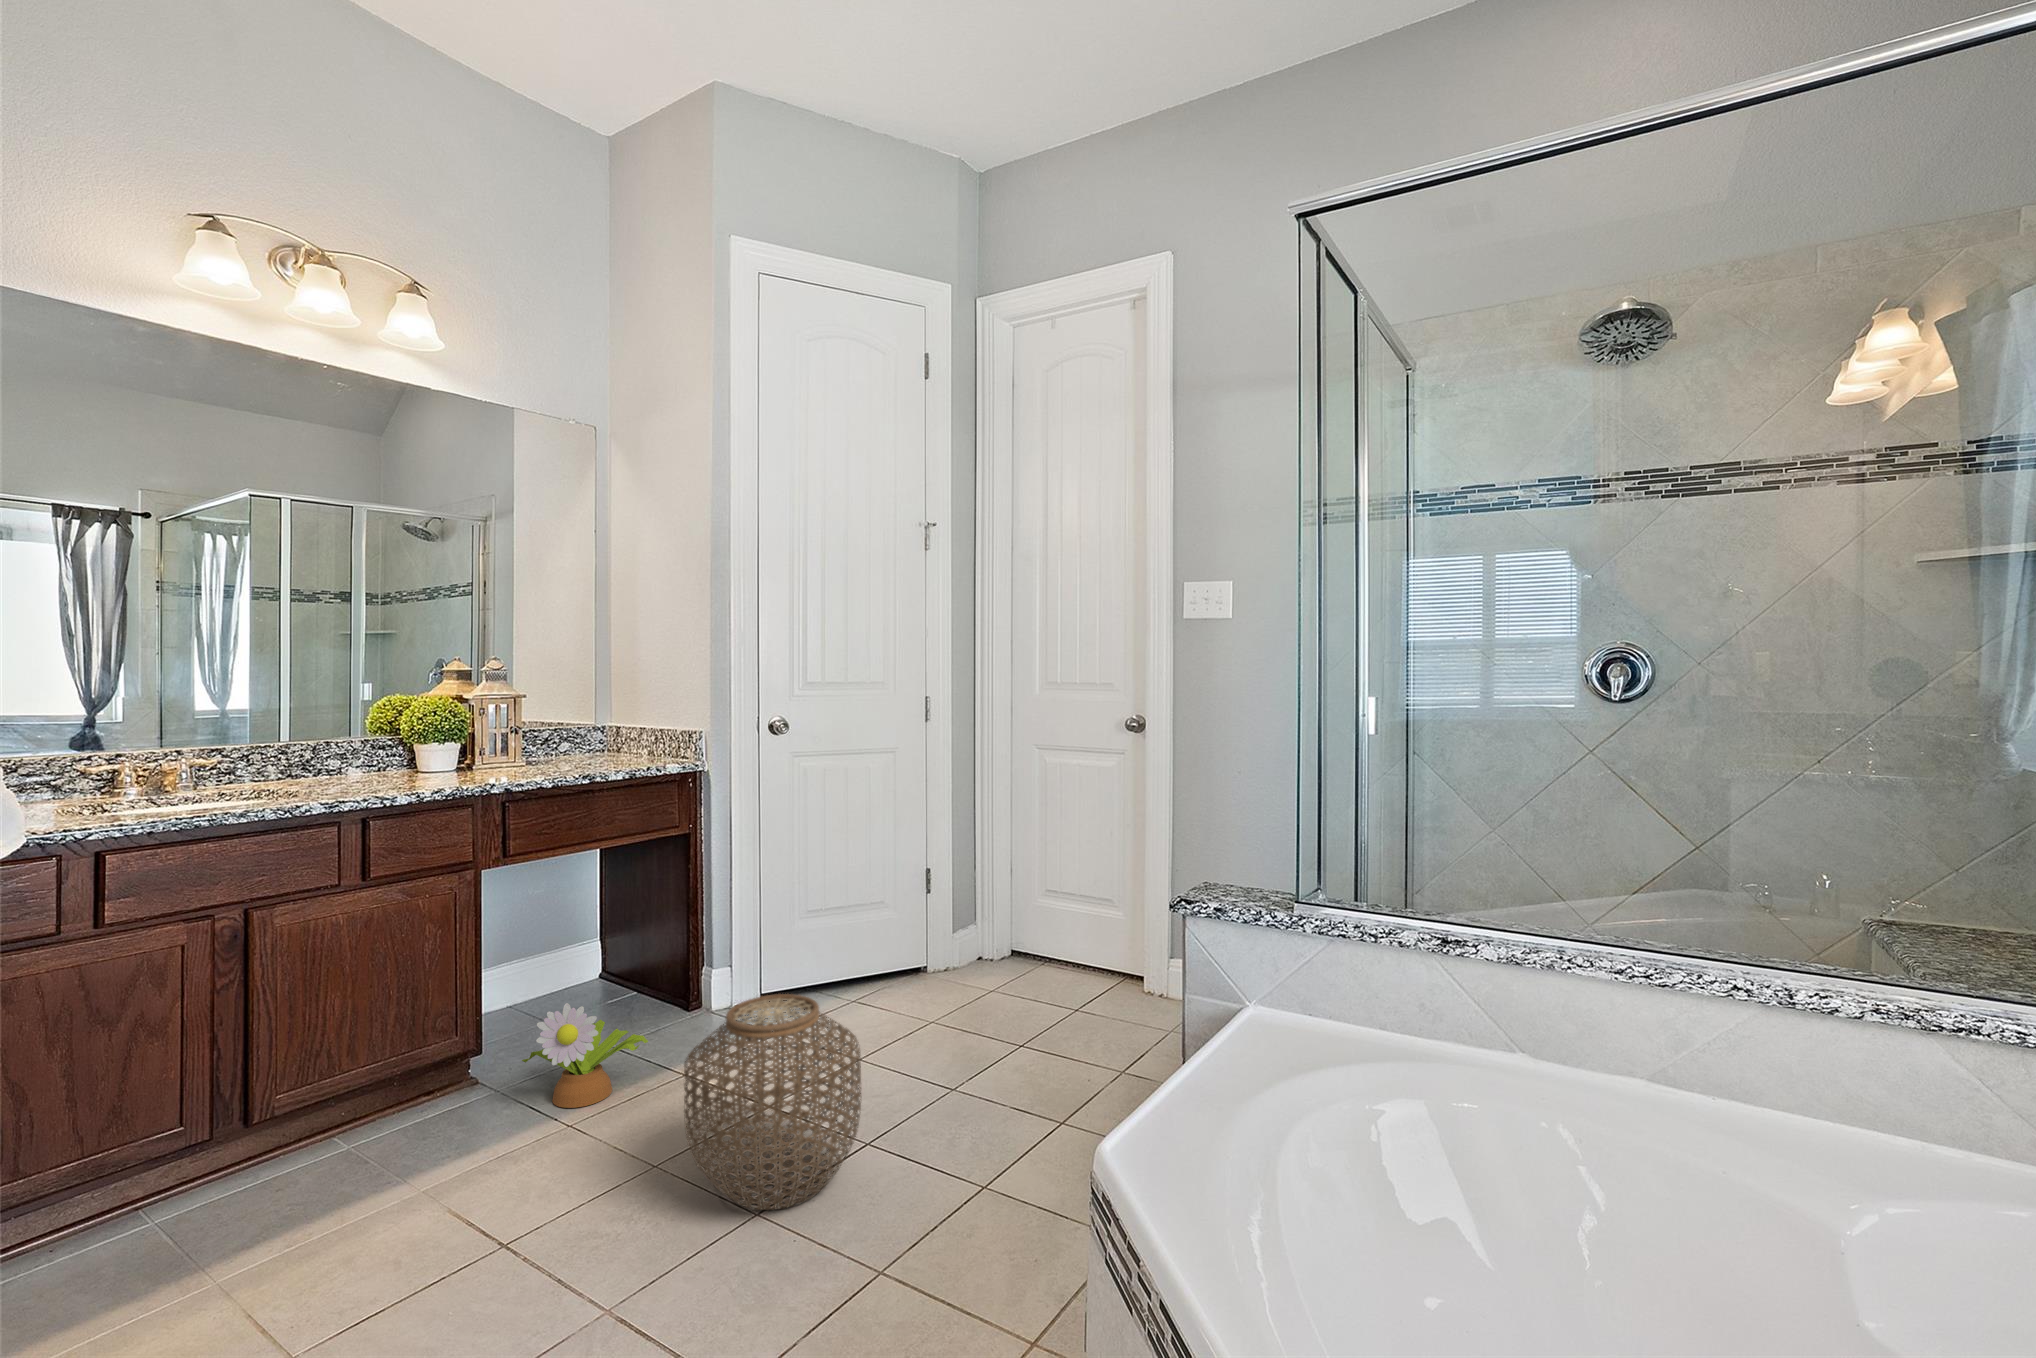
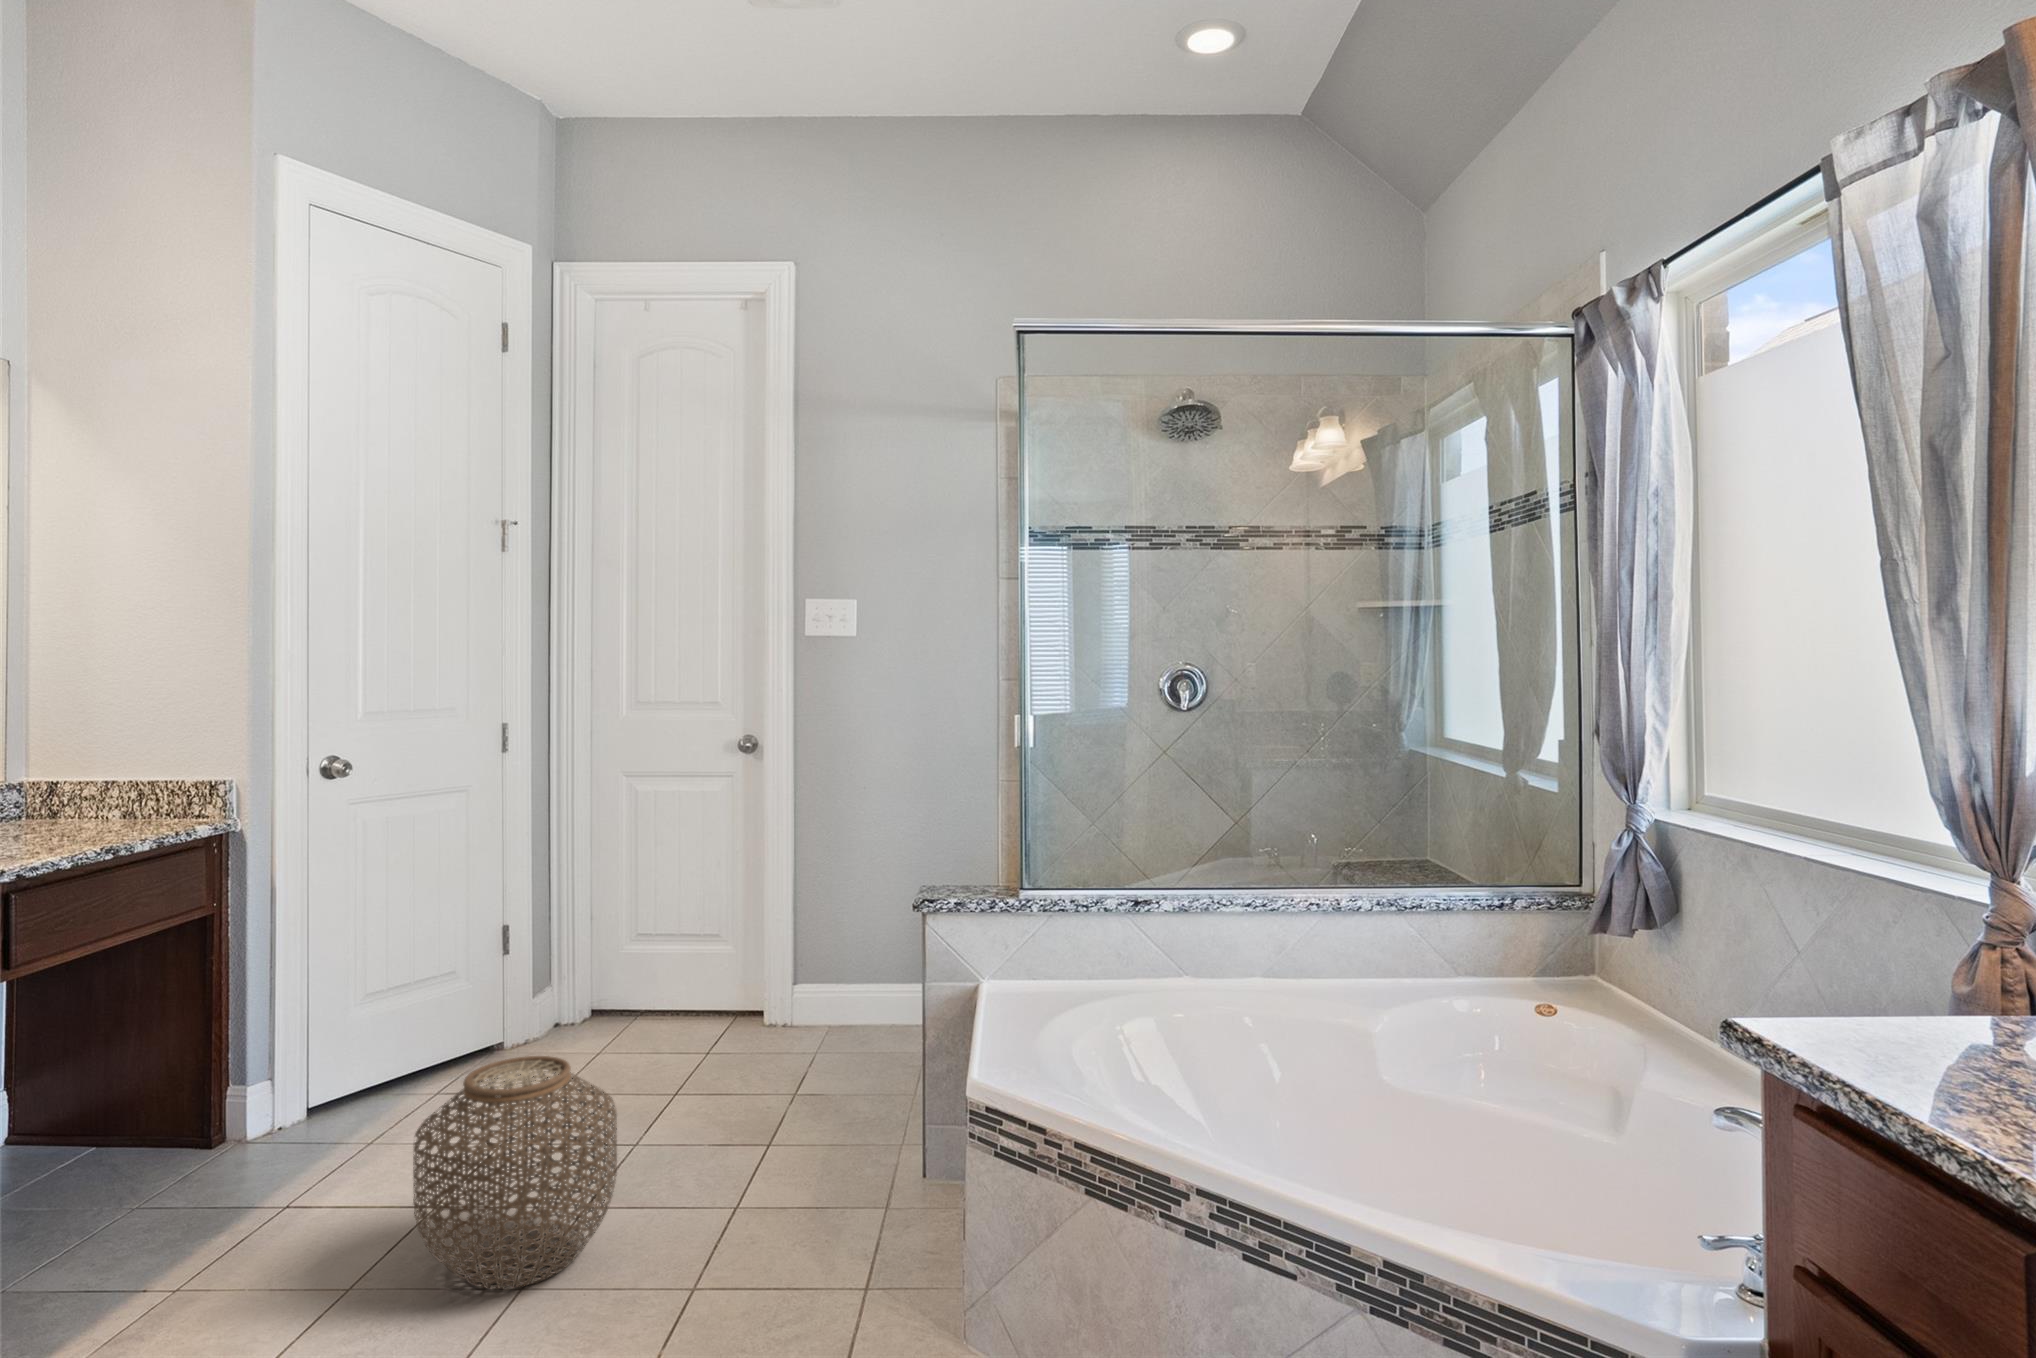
decorative plant: present [522,1003,648,1108] -> none [59,1138,242,1279]

